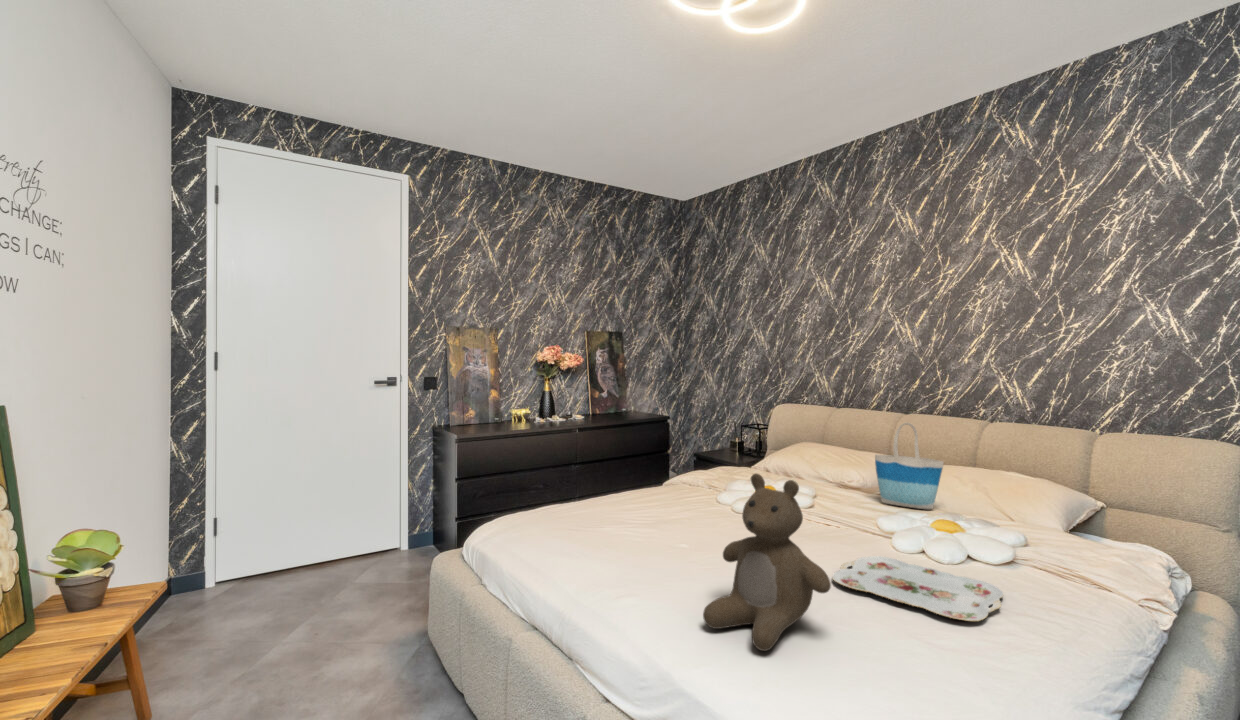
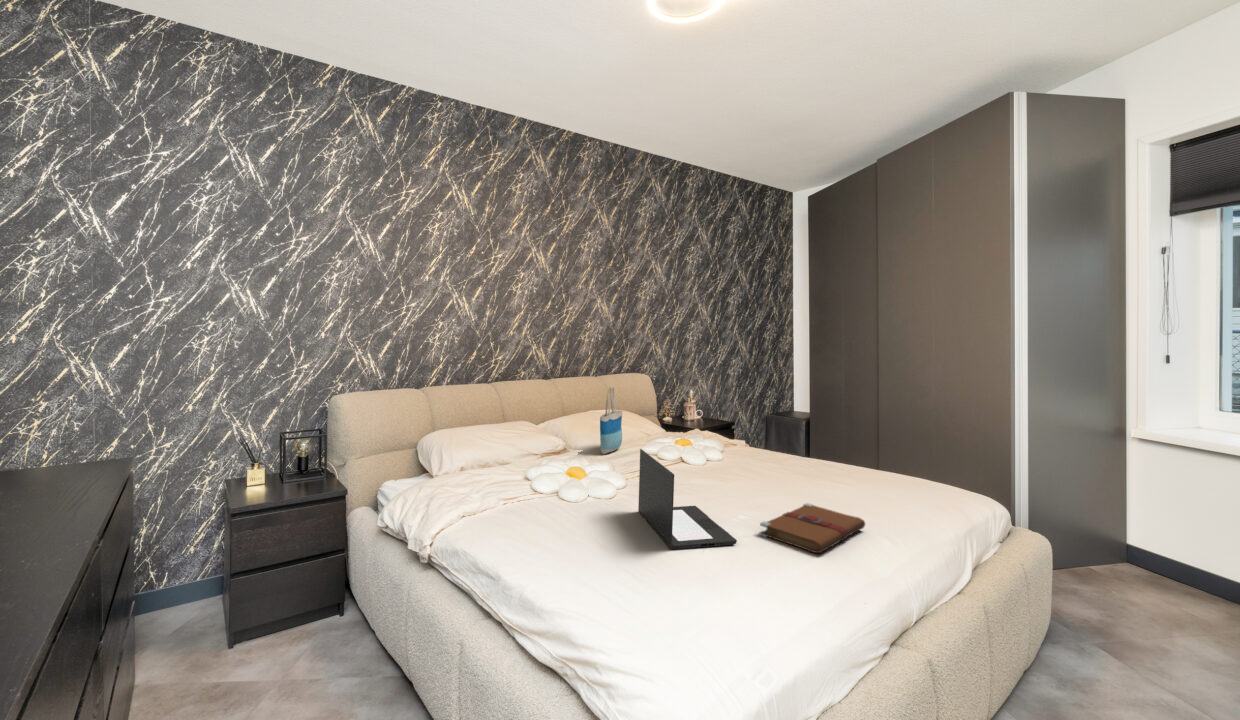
laptop: none [599,449,695,524] -> present [638,449,737,549]
teddy bear: present [703,474,831,651] -> none [851,416,917,511]
book: none [571,524,690,578] -> present [759,503,865,553]
serving tray: present [832,556,1003,621] -> none [741,457,823,481]

